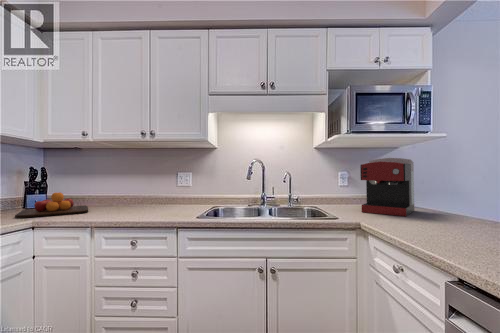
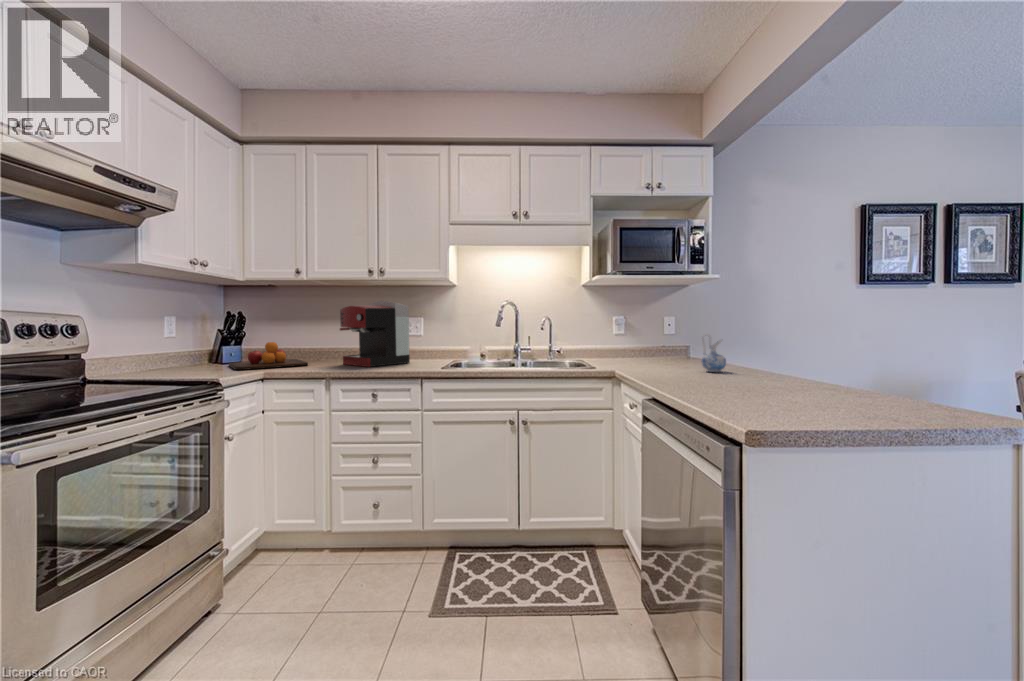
coffee maker: present [360,158,414,216] -> present [340,301,410,367]
ceramic pitcher: none [447,188,477,227] -> present [702,334,726,372]

